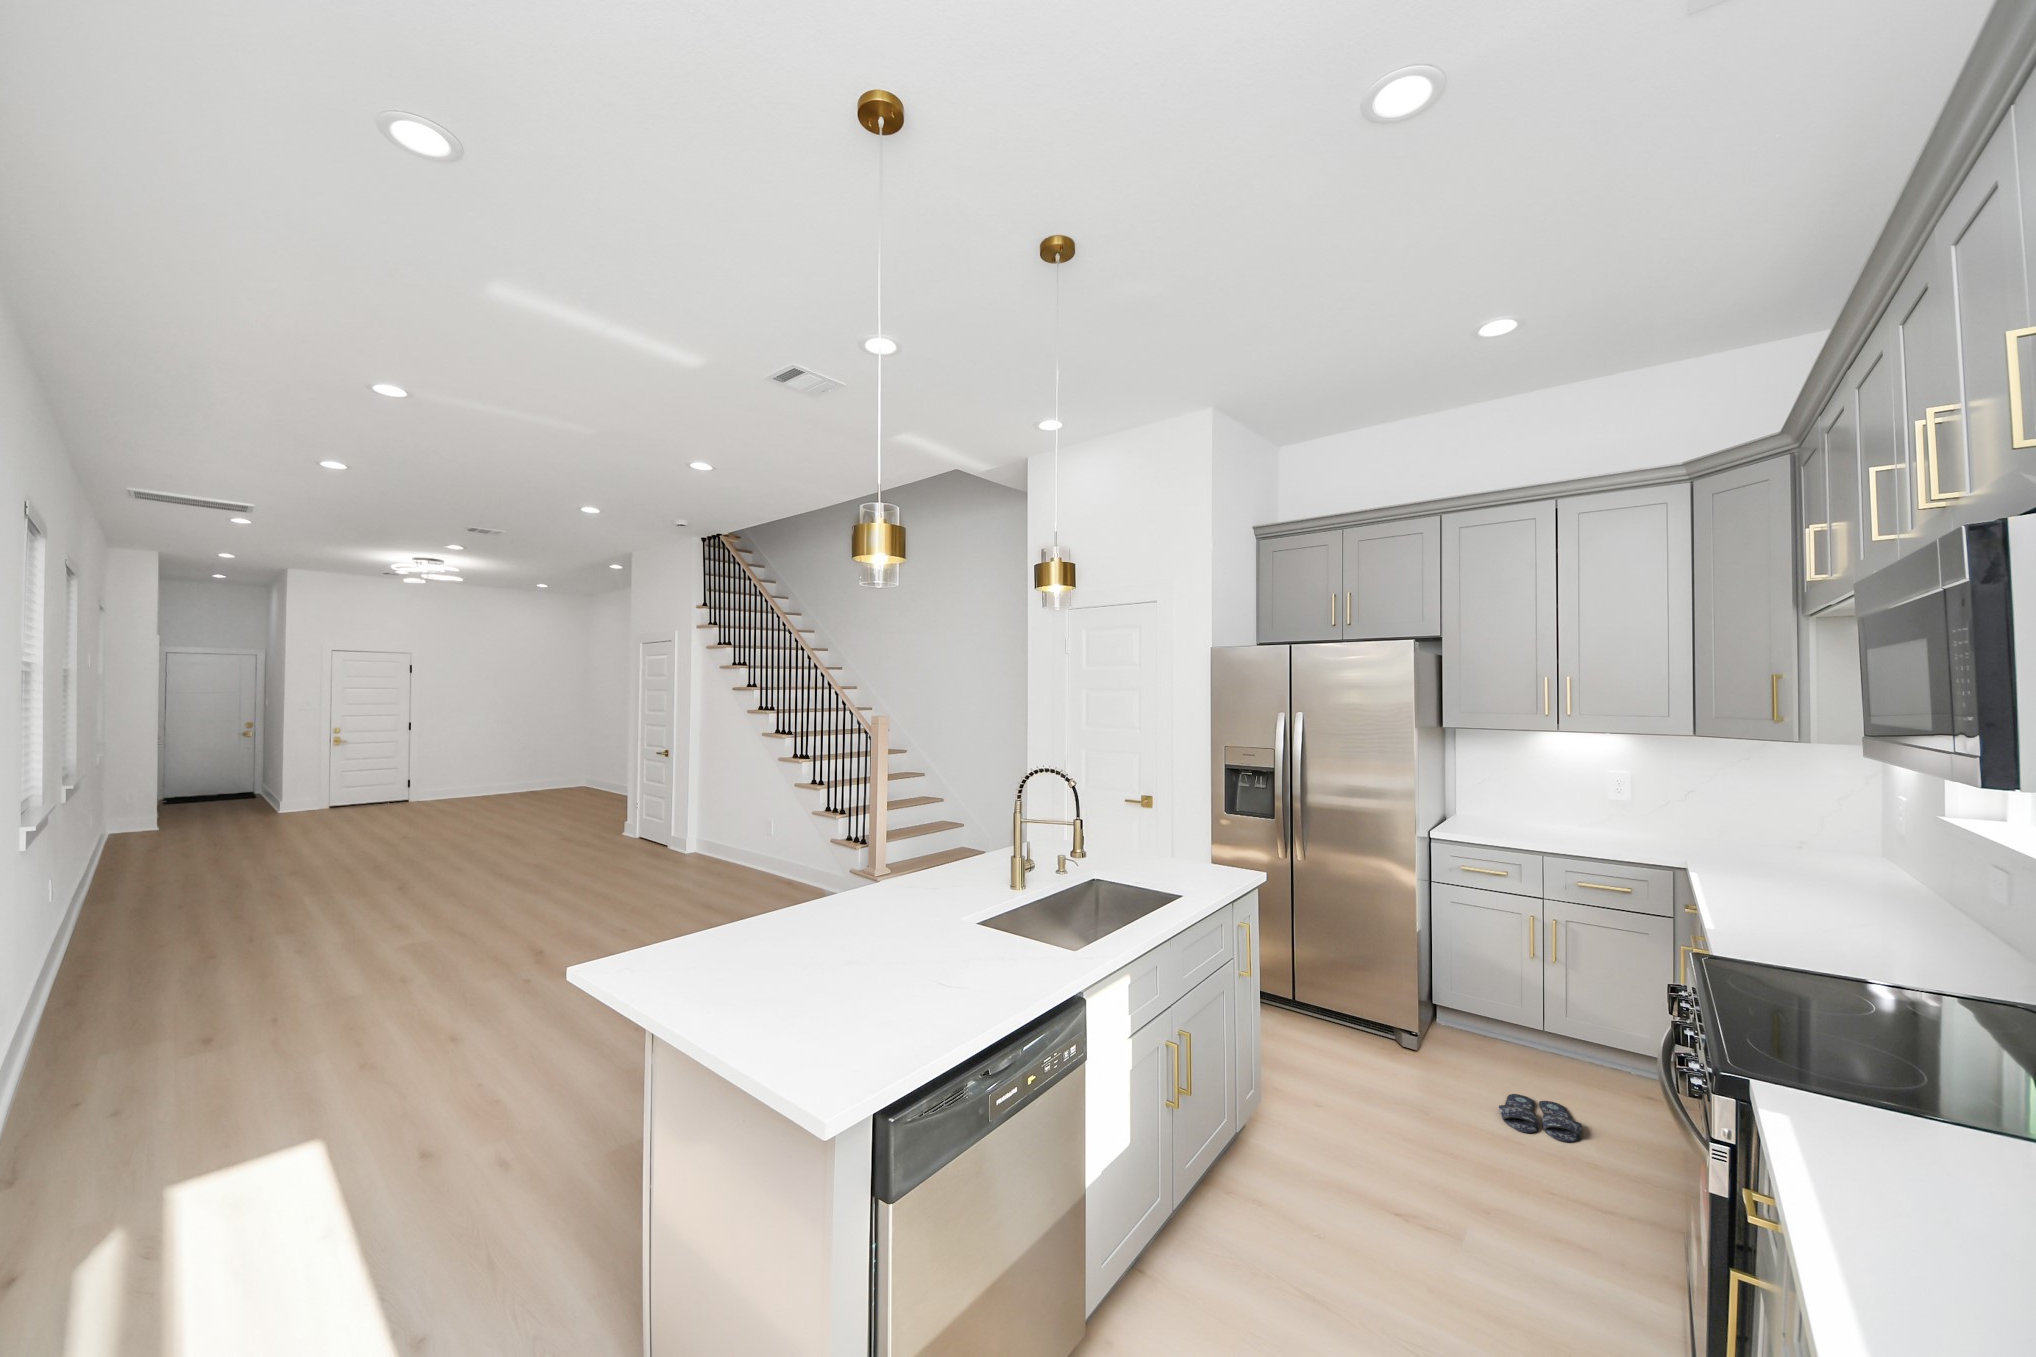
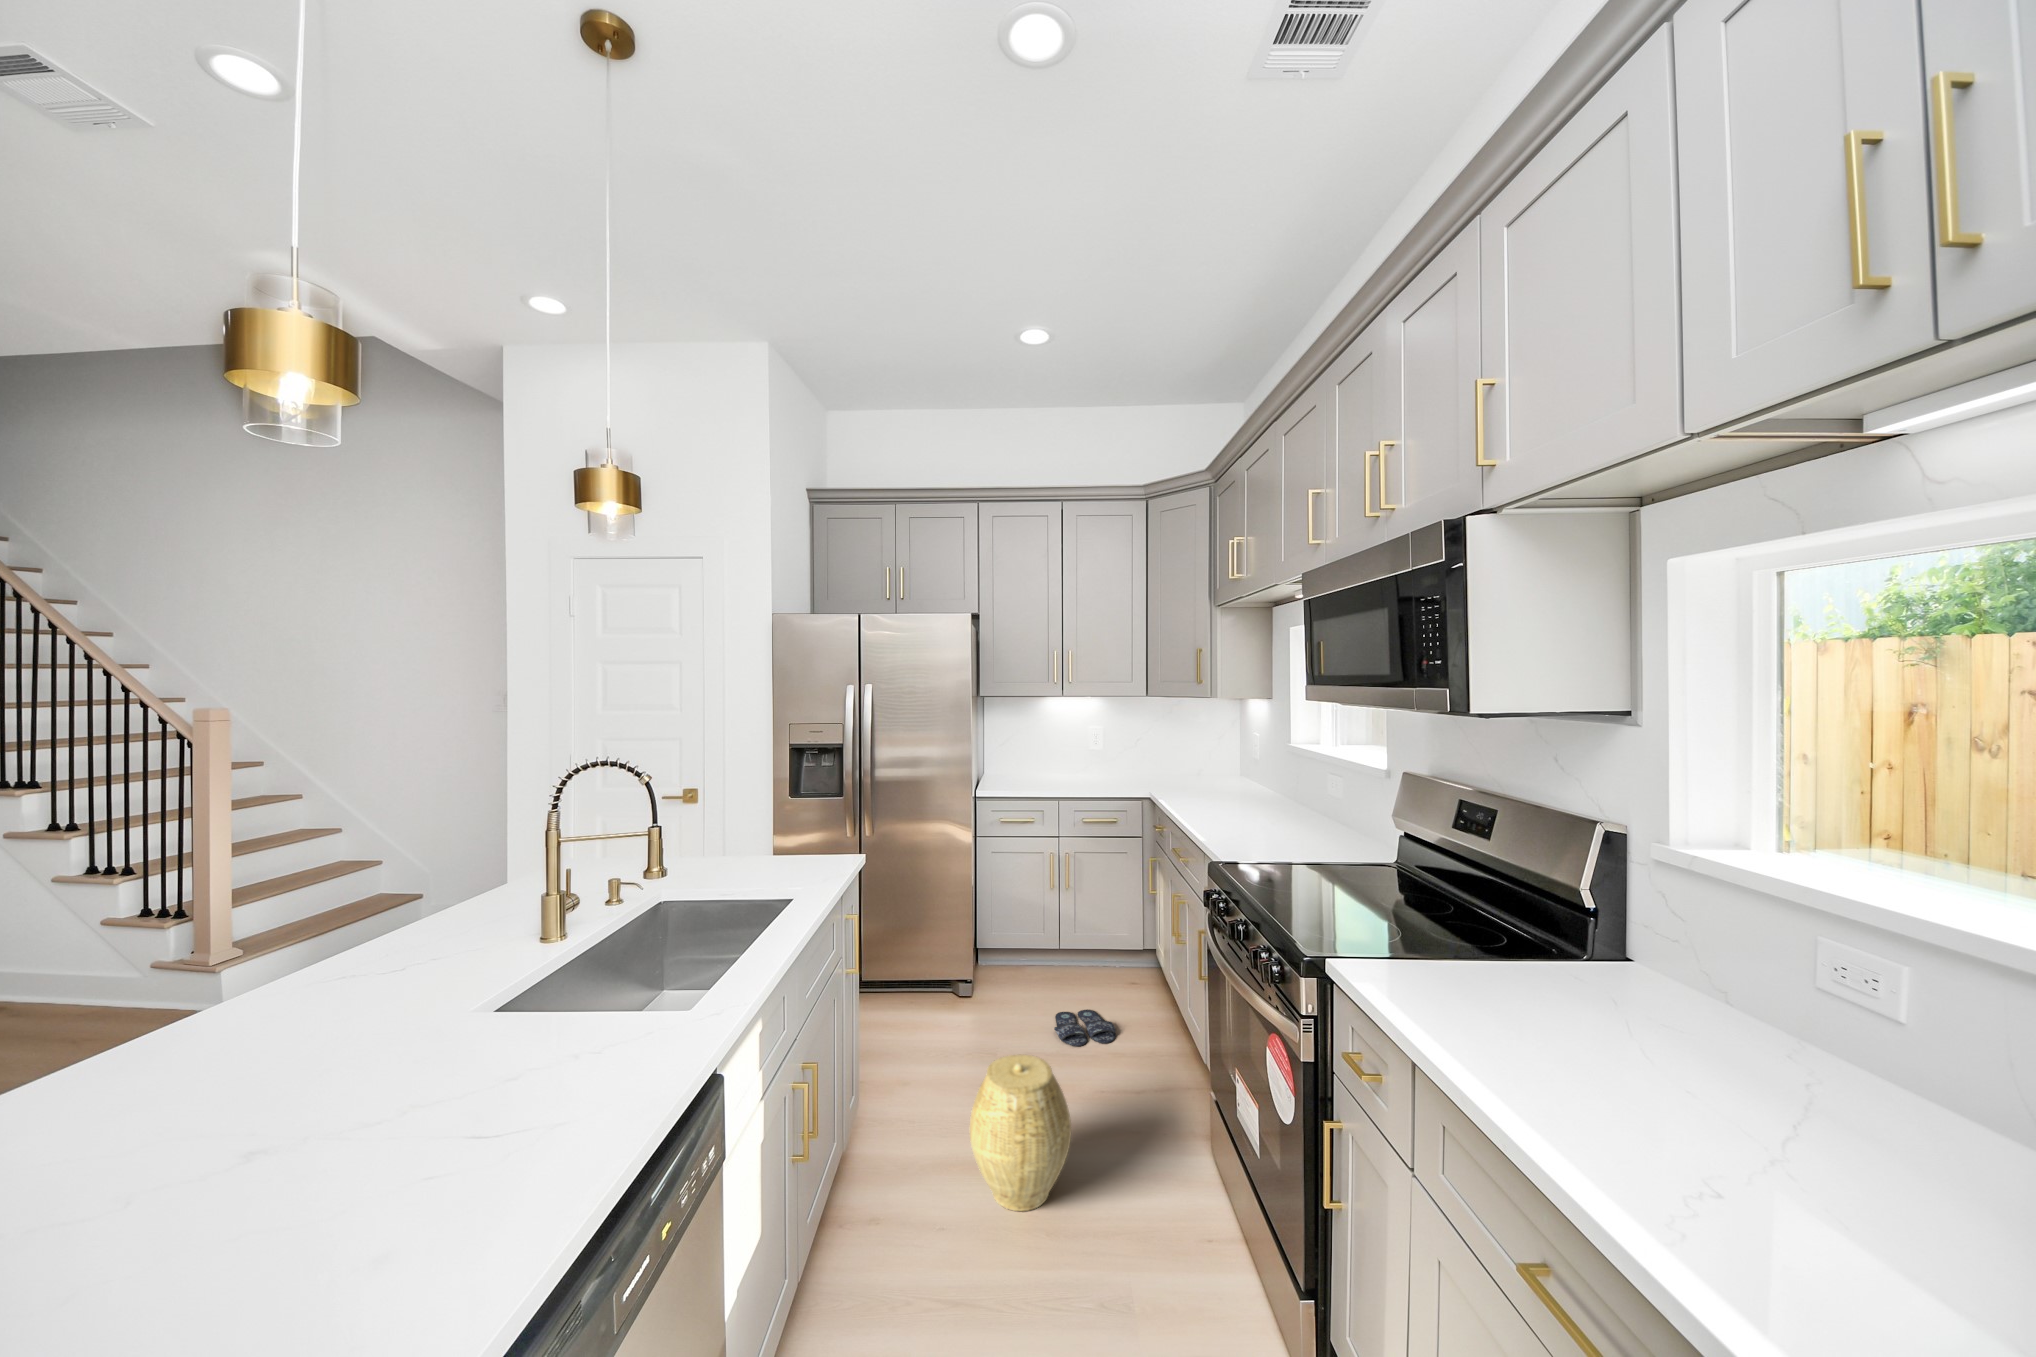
woven basket: none [1338,1088,1447,1238] -> present [970,1054,1071,1211]

